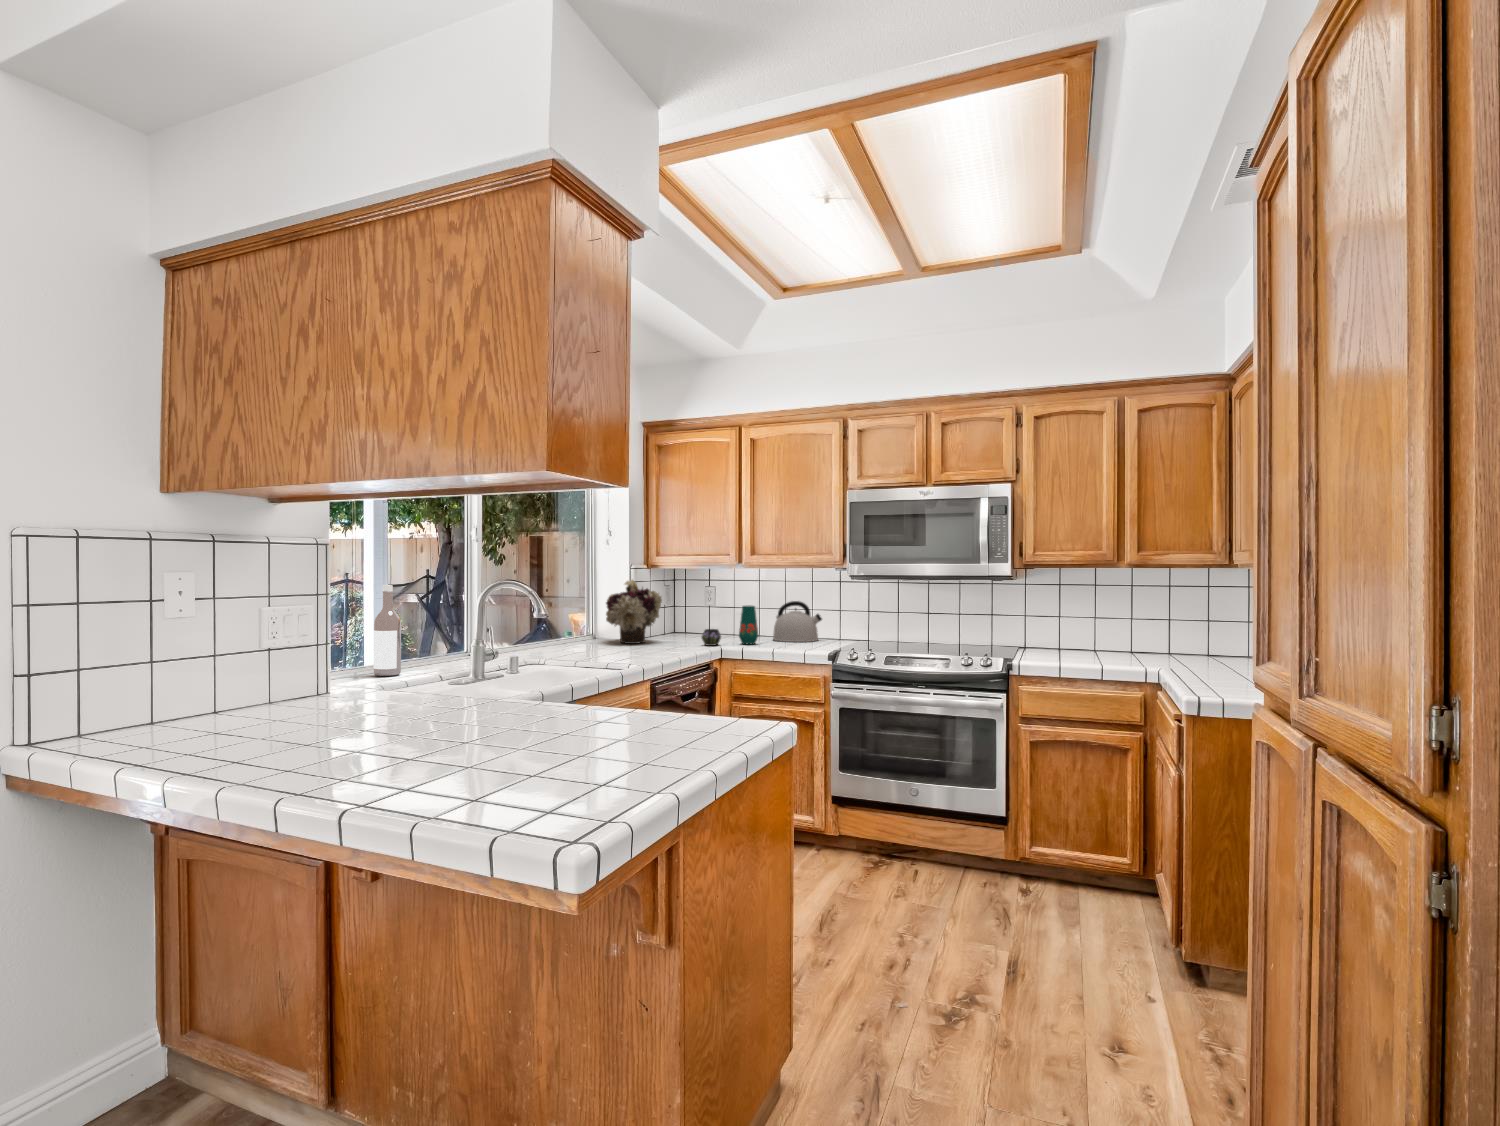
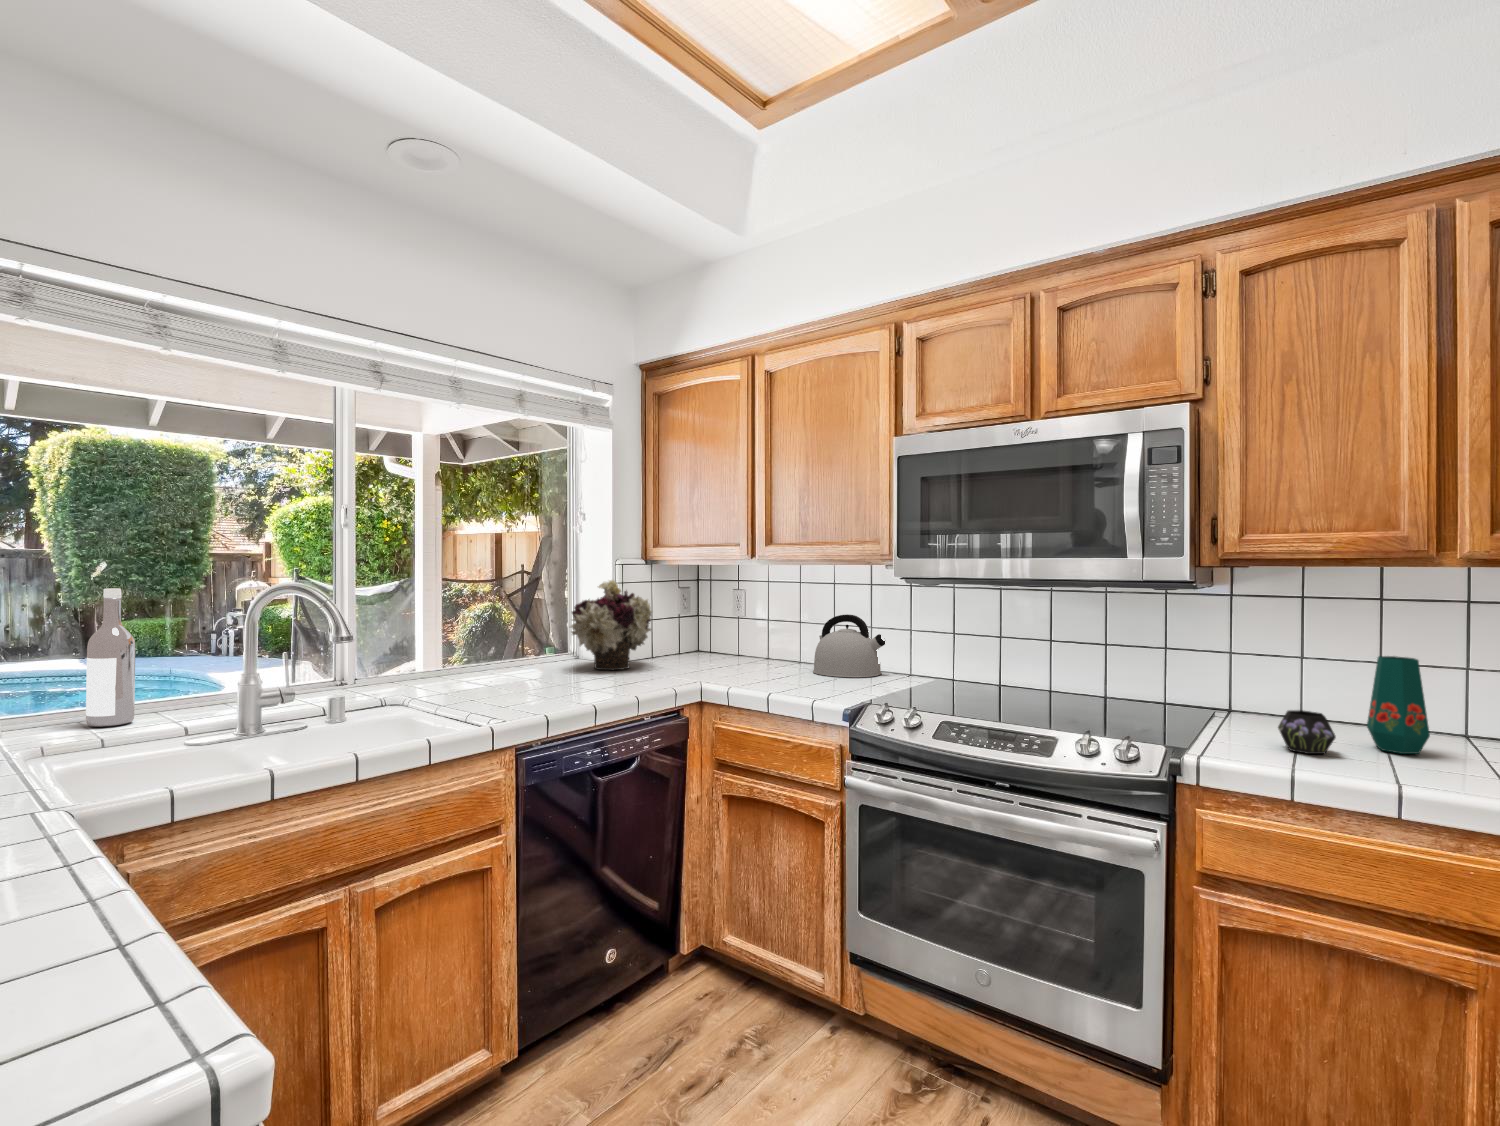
vase: present [702,606,758,646] -> present [1278,656,1430,754]

